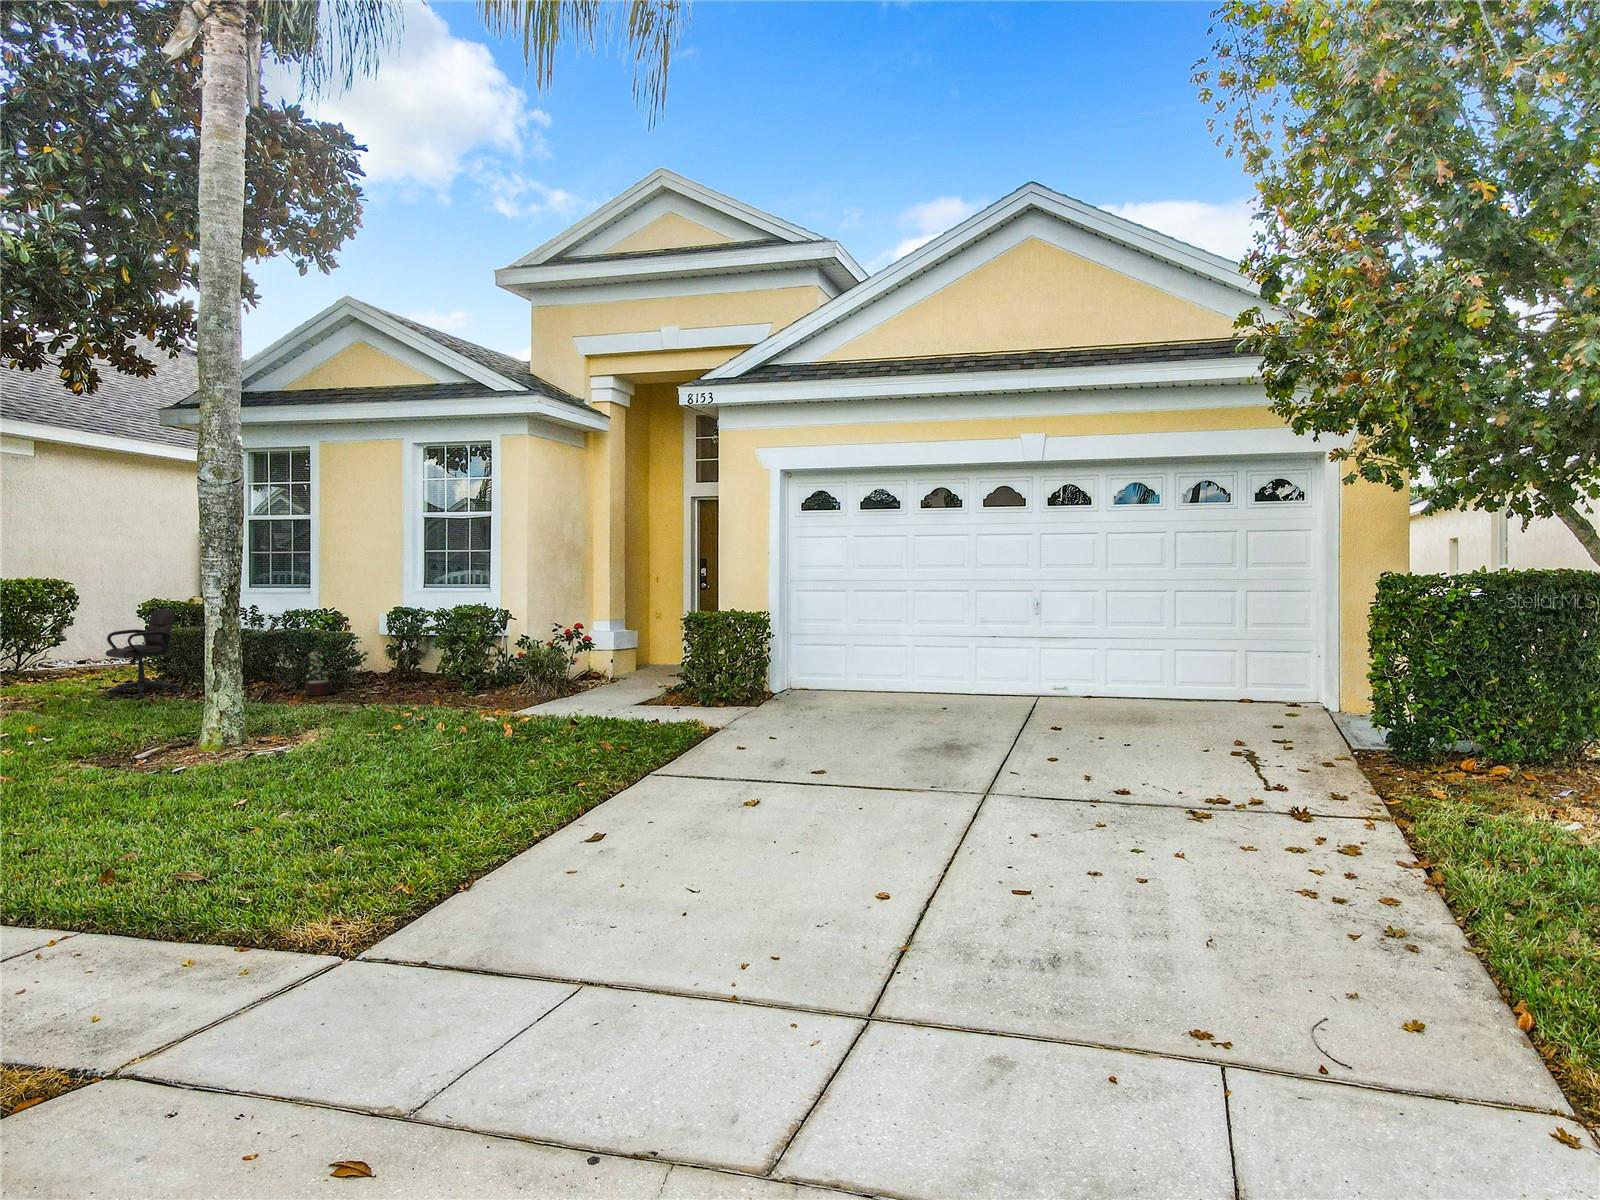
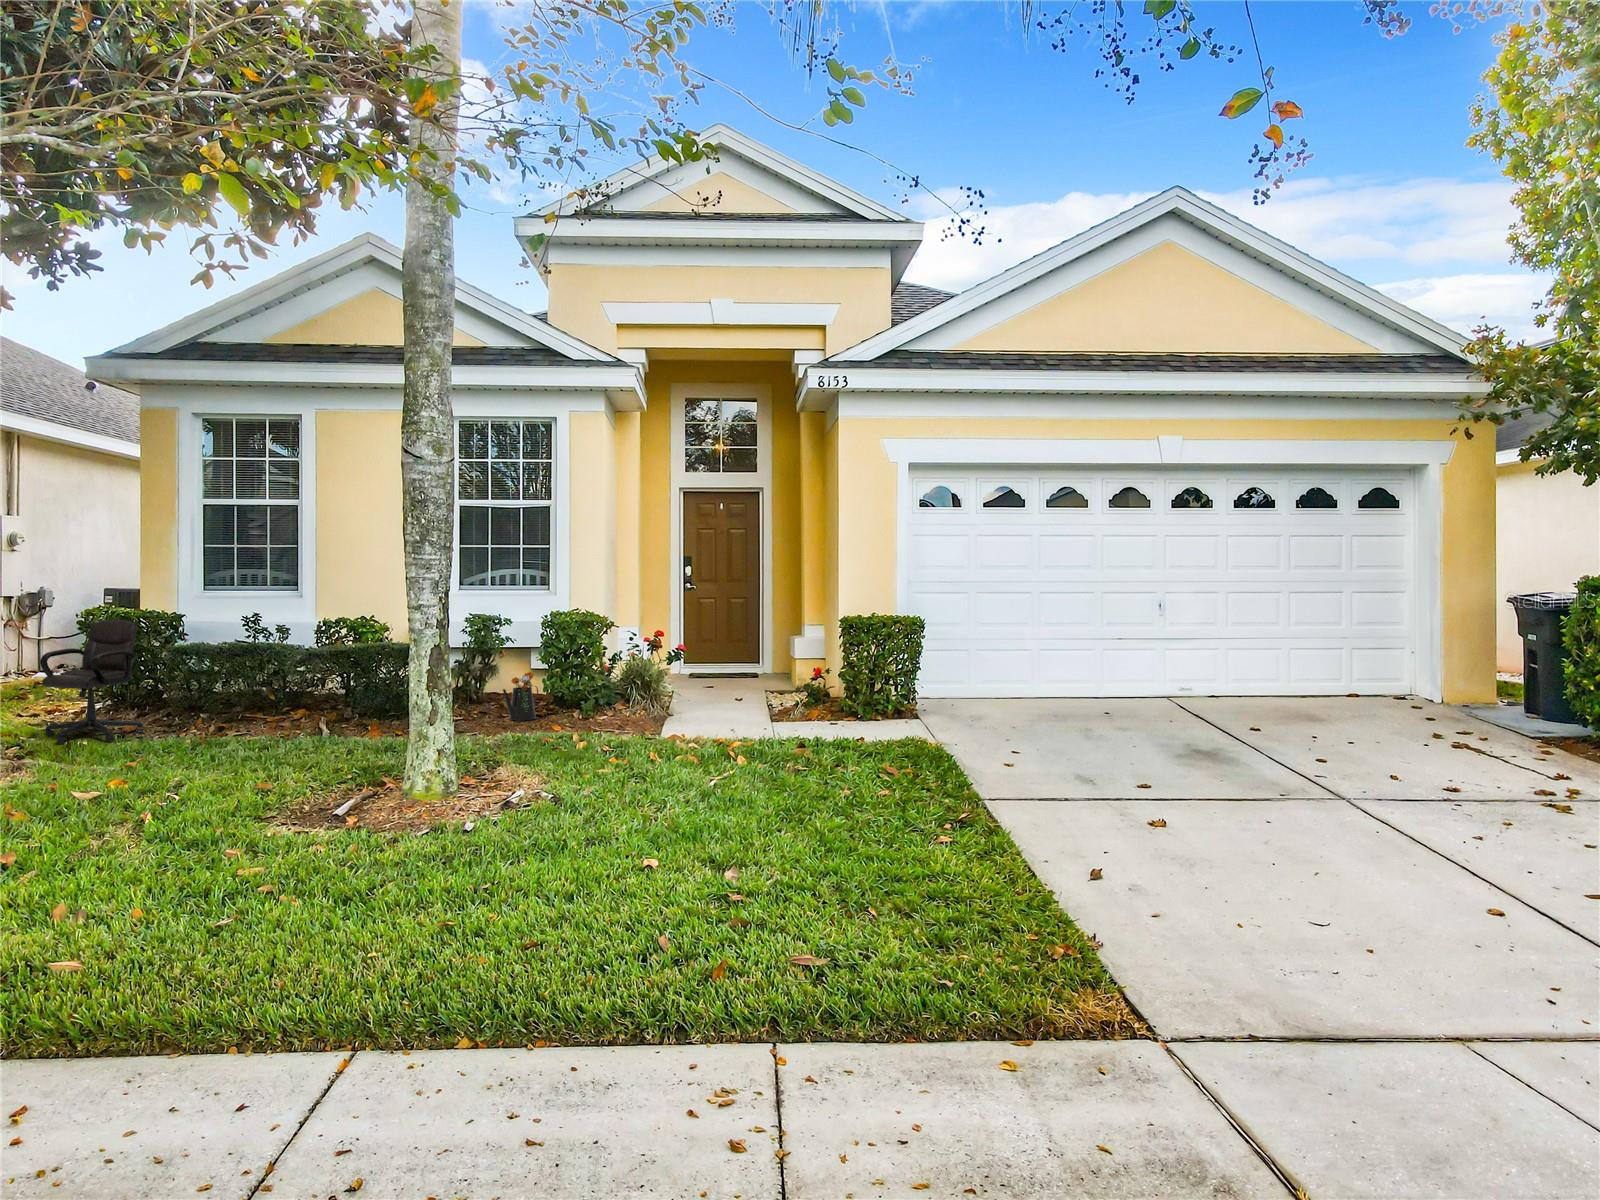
watering can: none [420,653,456,693] -> present [503,672,538,721]
decorative plant: present [305,654,332,696] -> none [344,673,383,730]

